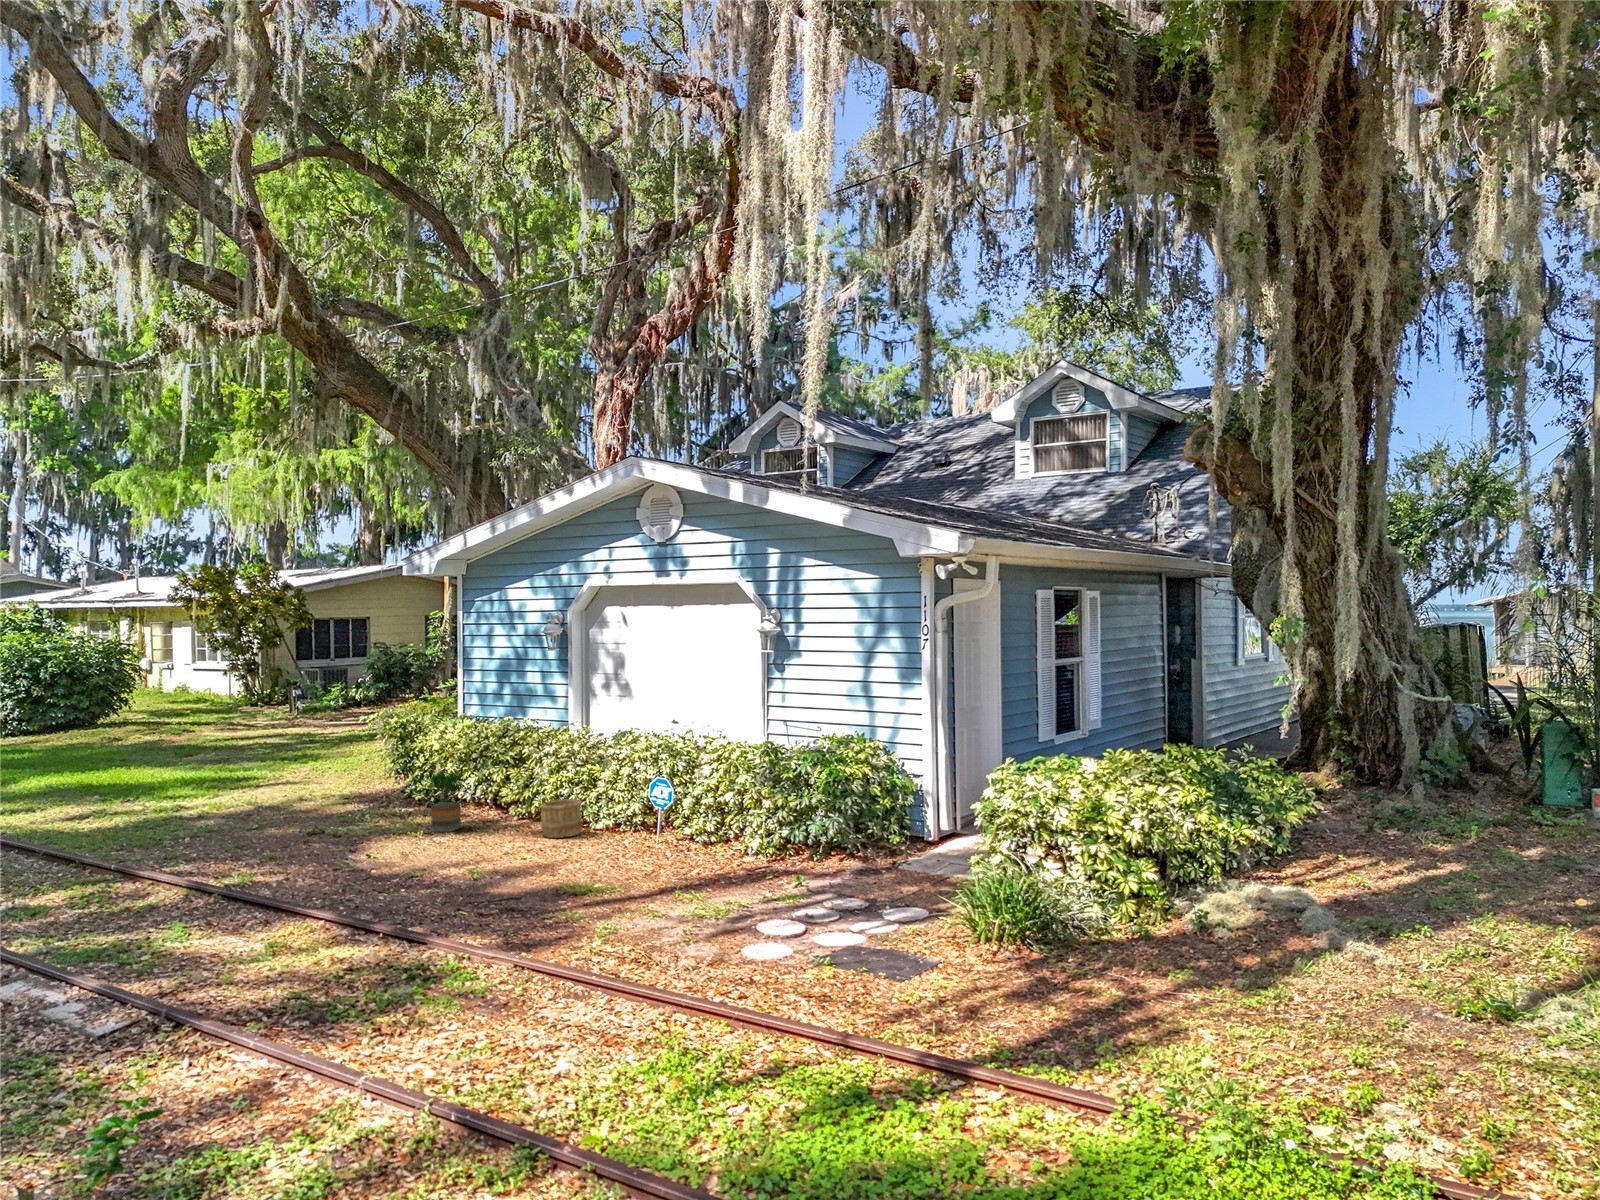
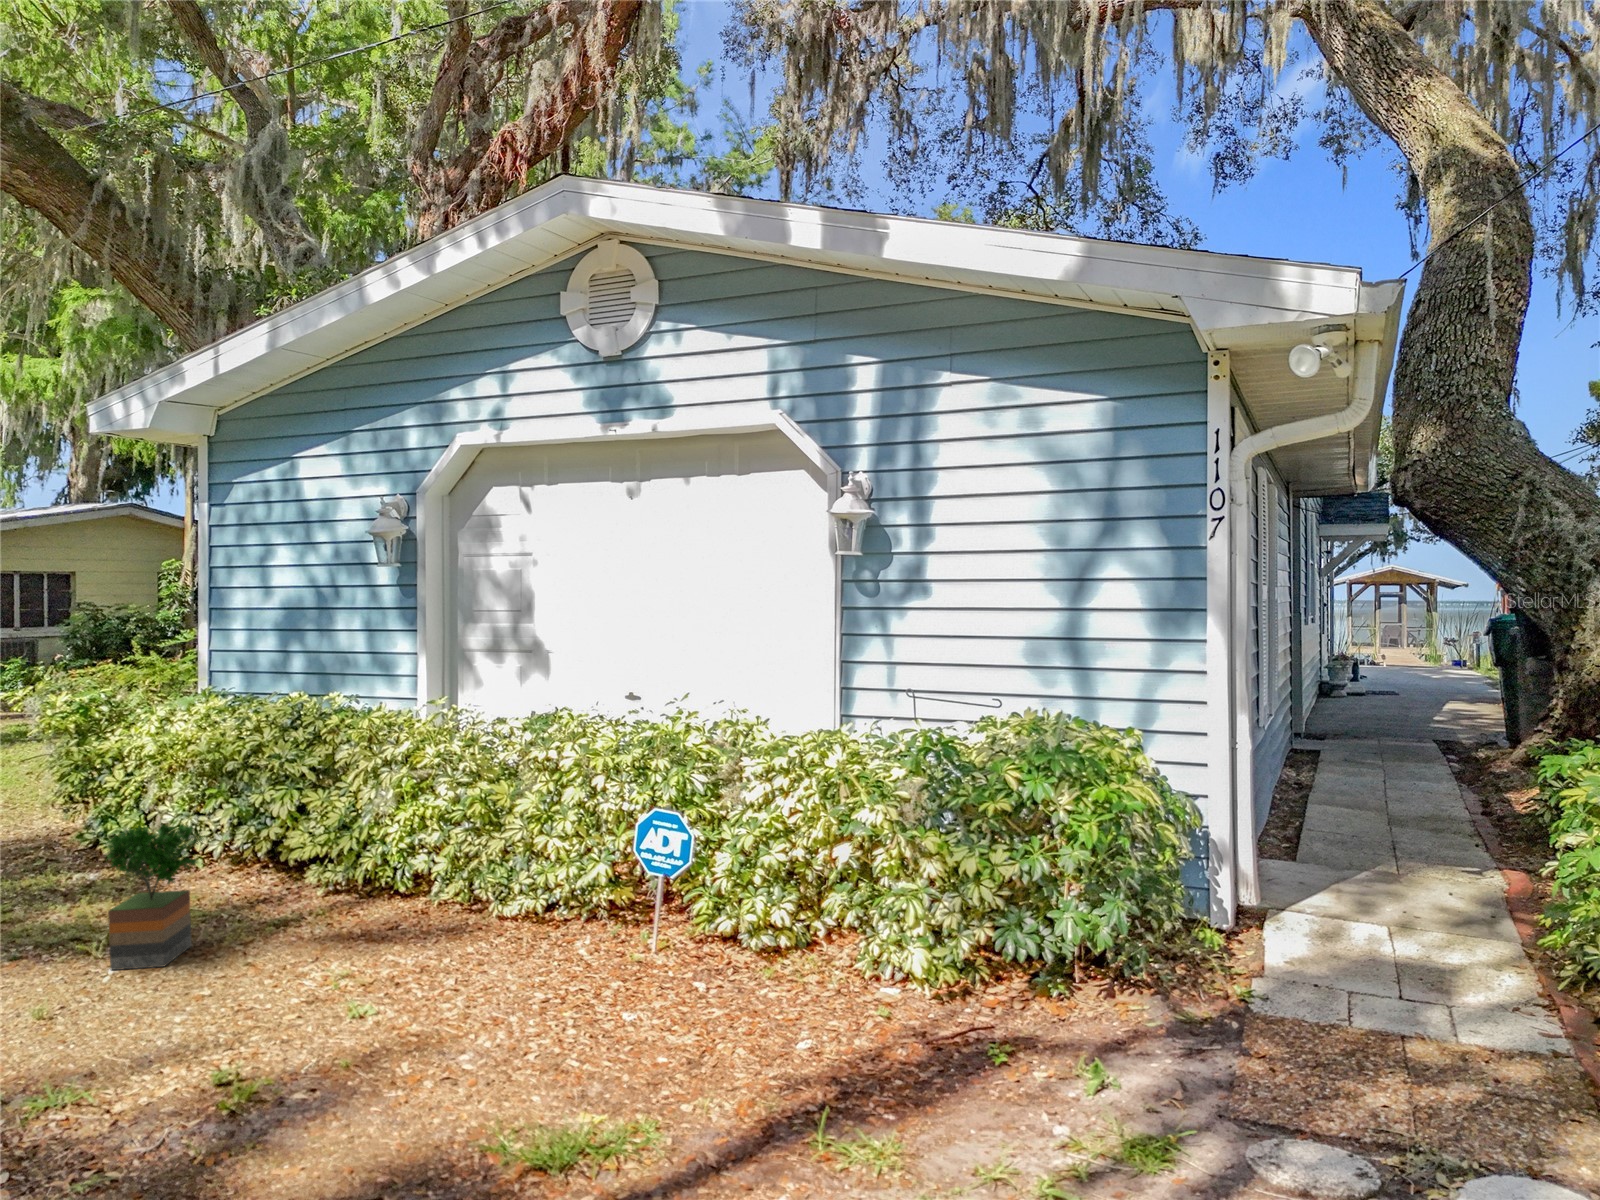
wooden bucket: present [540,799,581,838] -> none [390,868,489,971]

